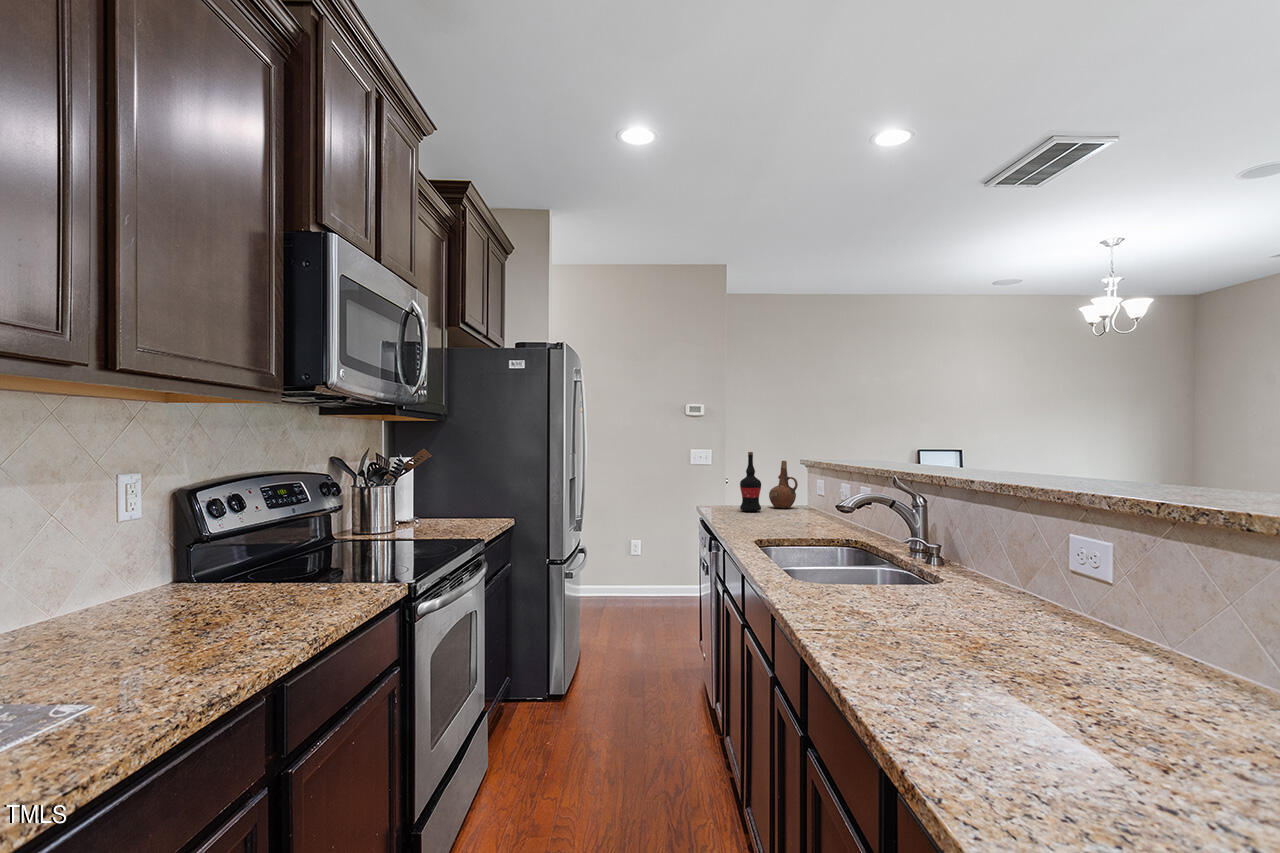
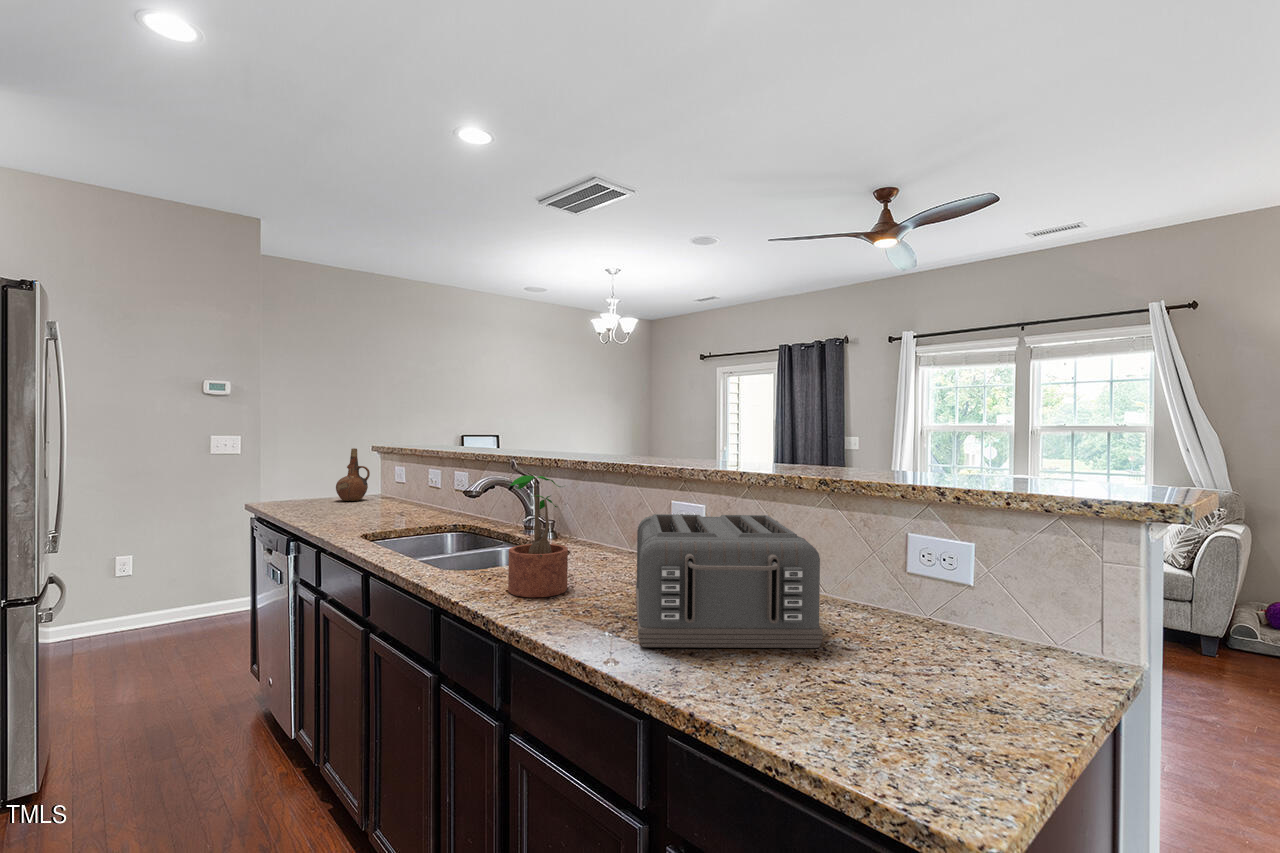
wine bottle: present [740,452,761,512] -> none [304,439,331,507]
potted plant: none [832,491,903,619] -> present [508,475,568,597]
toaster: none [913,544,1197,761] -> present [636,514,823,648]

